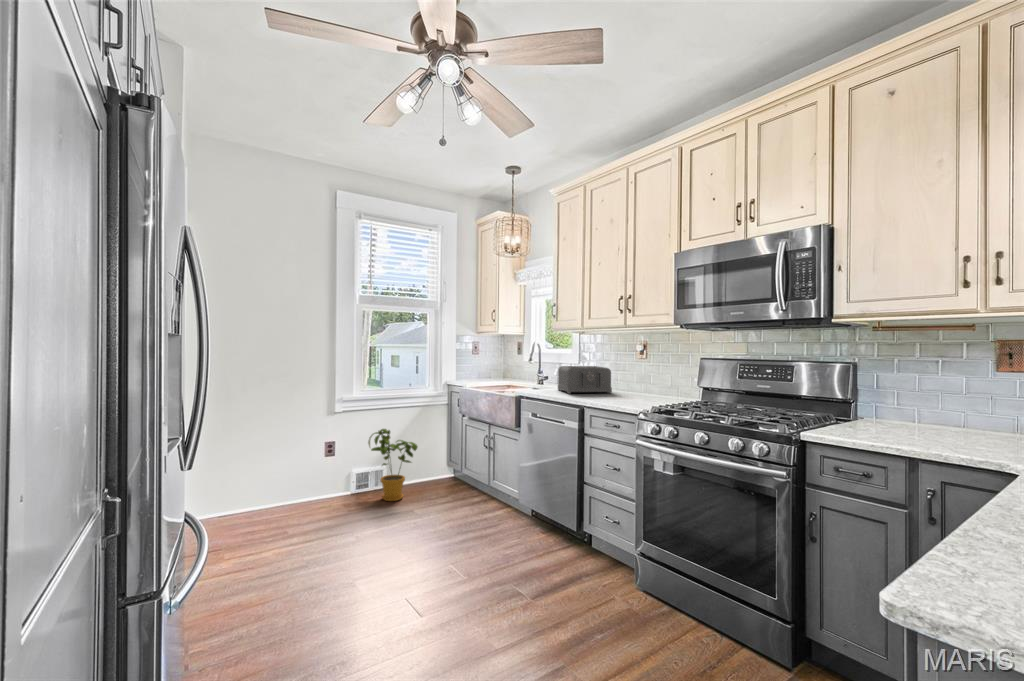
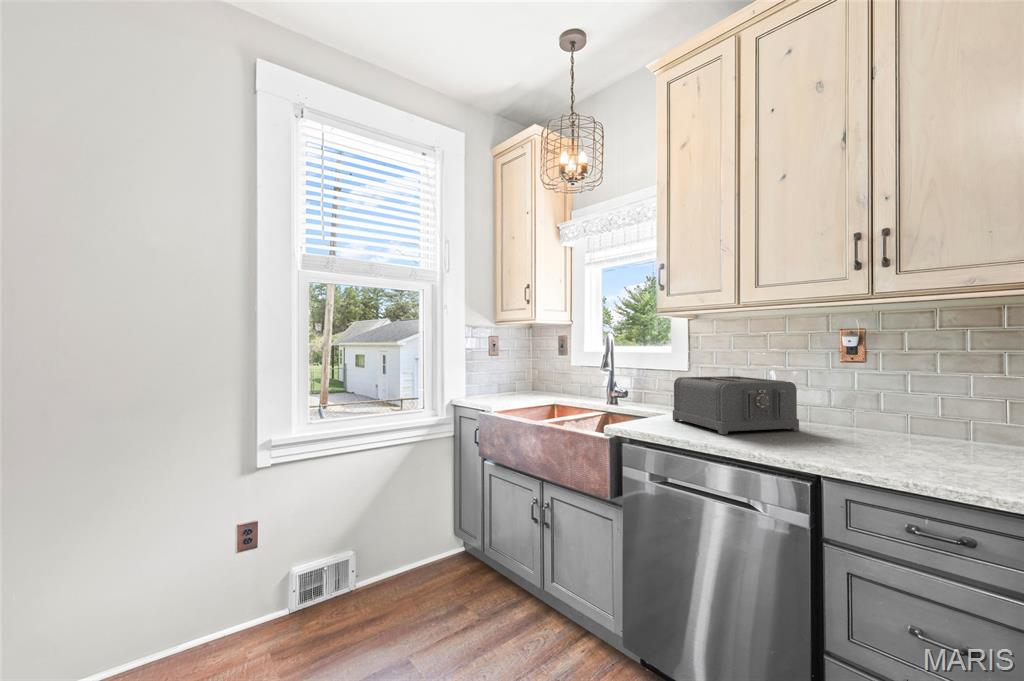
house plant: present [368,429,418,501] -> none [320,497,413,632]

